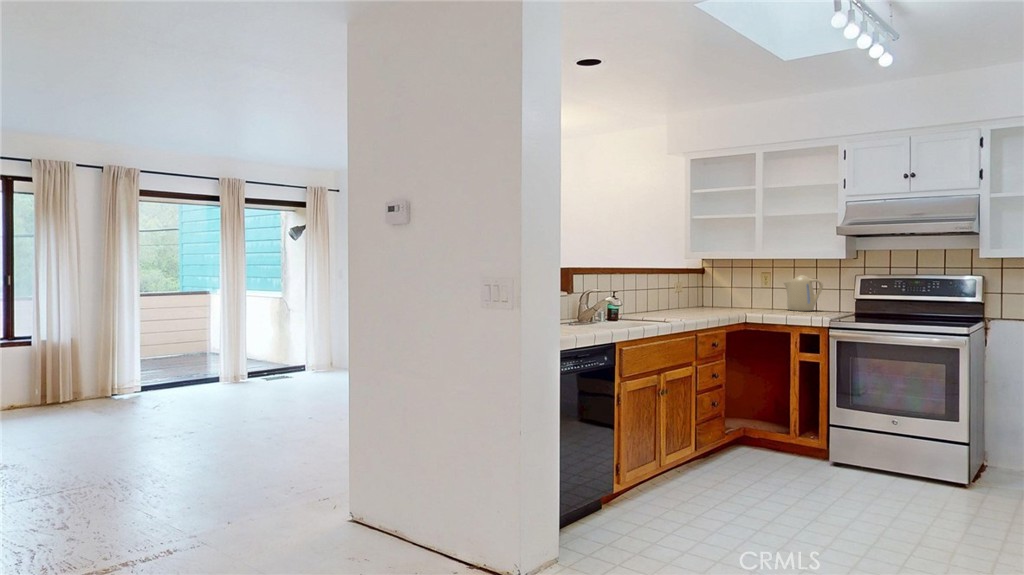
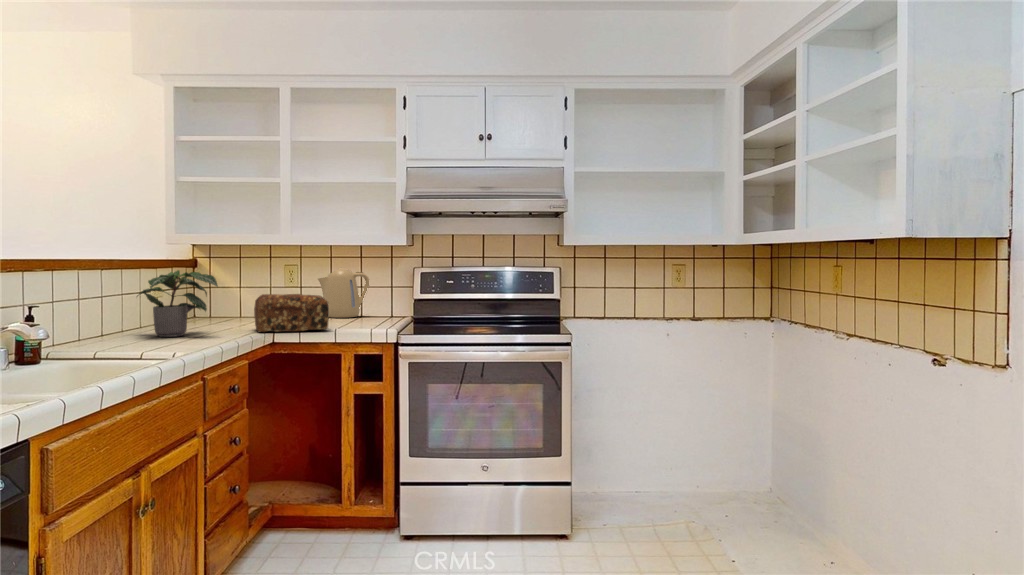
potted plant: none [665,274,710,313] -> present [139,270,218,337]
bread loaf: none [734,291,782,315] -> present [254,294,329,332]

